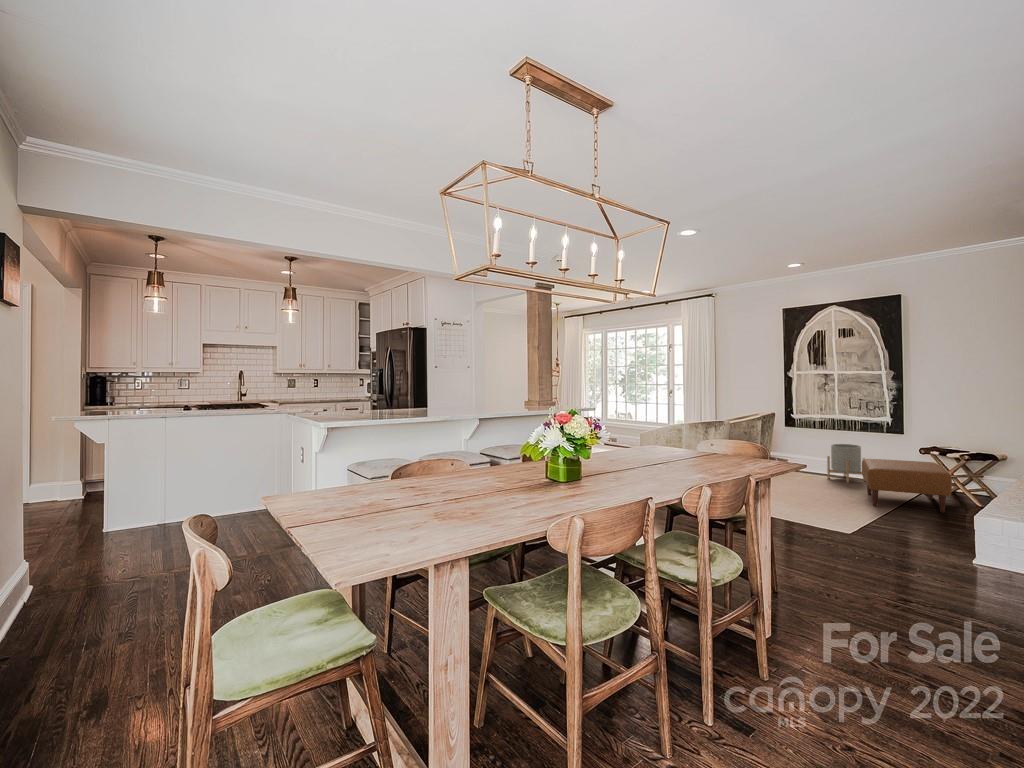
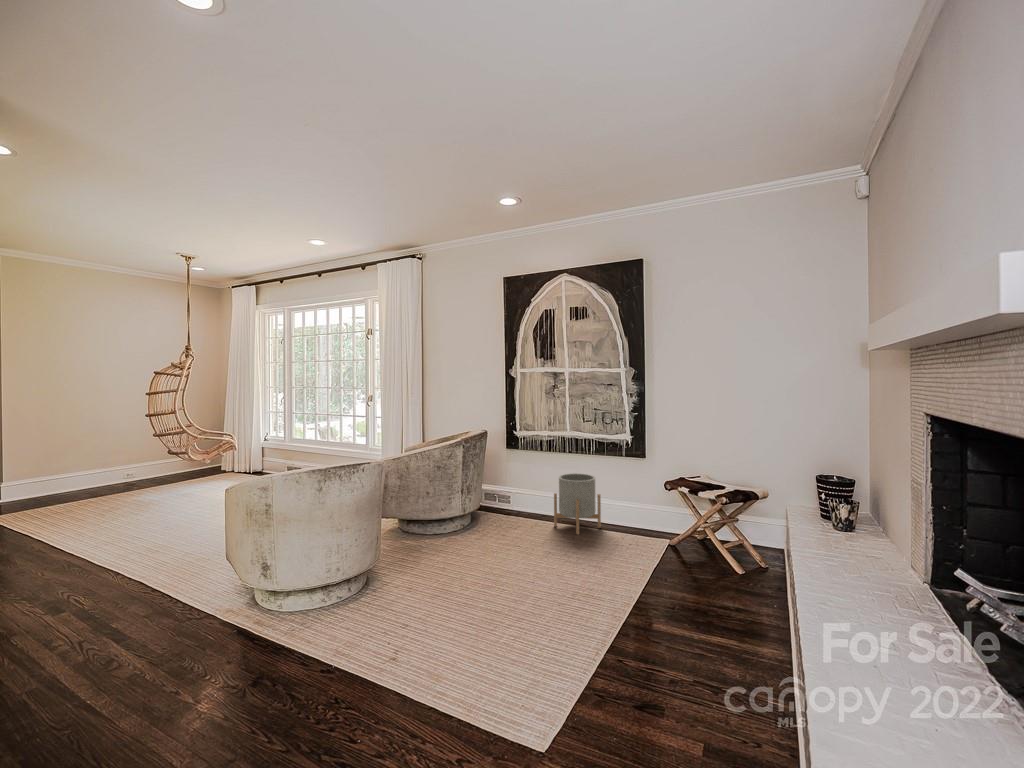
ottoman: present [862,459,952,513] -> none [592,503,711,598]

